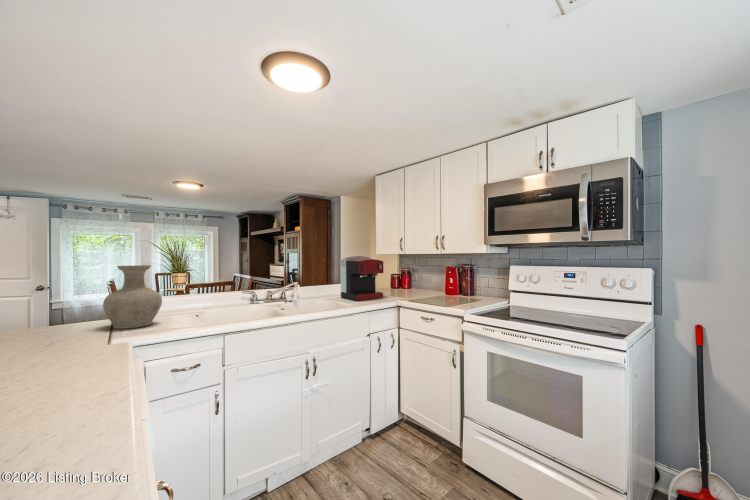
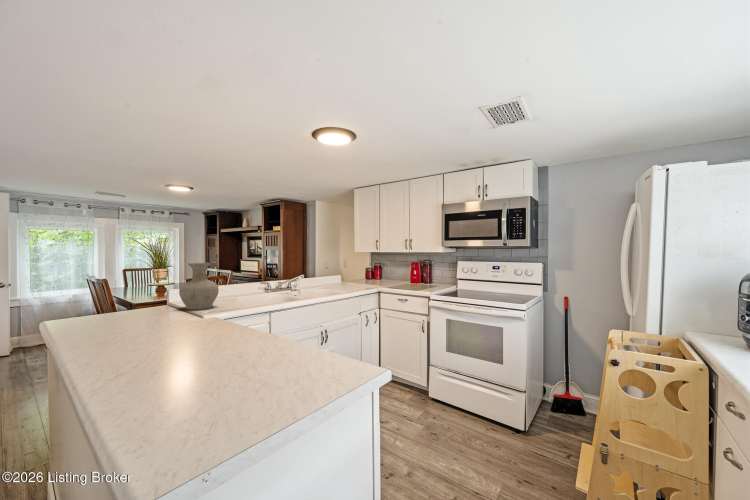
coffee maker: present [341,256,384,301] -> none [331,254,365,289]

